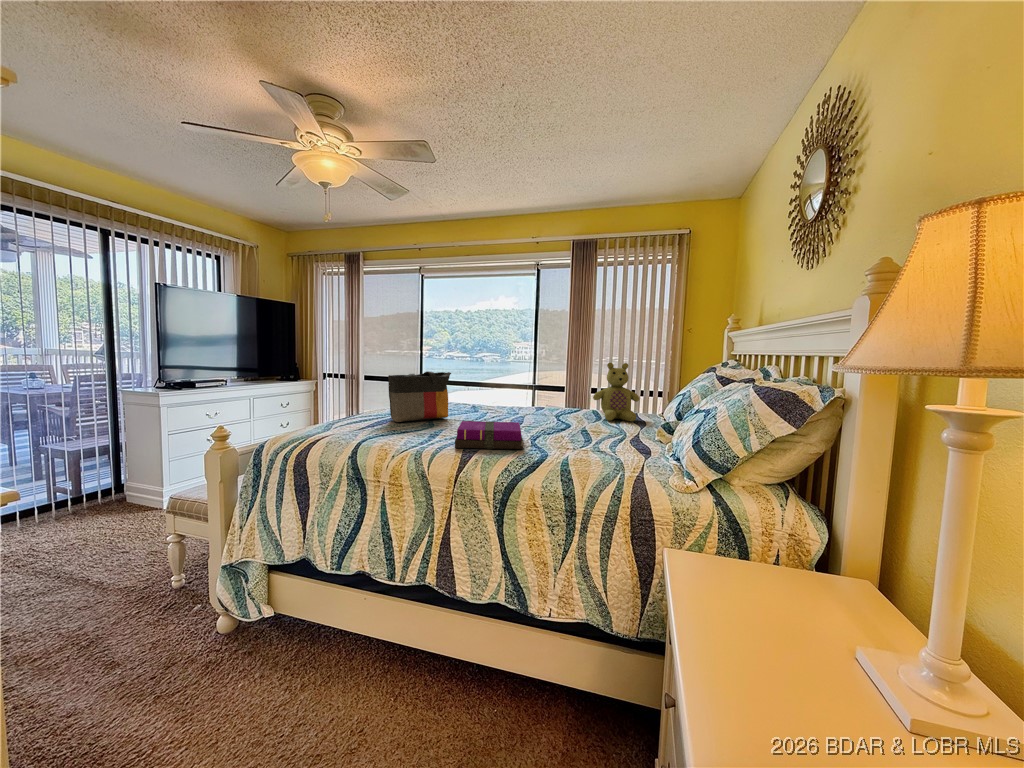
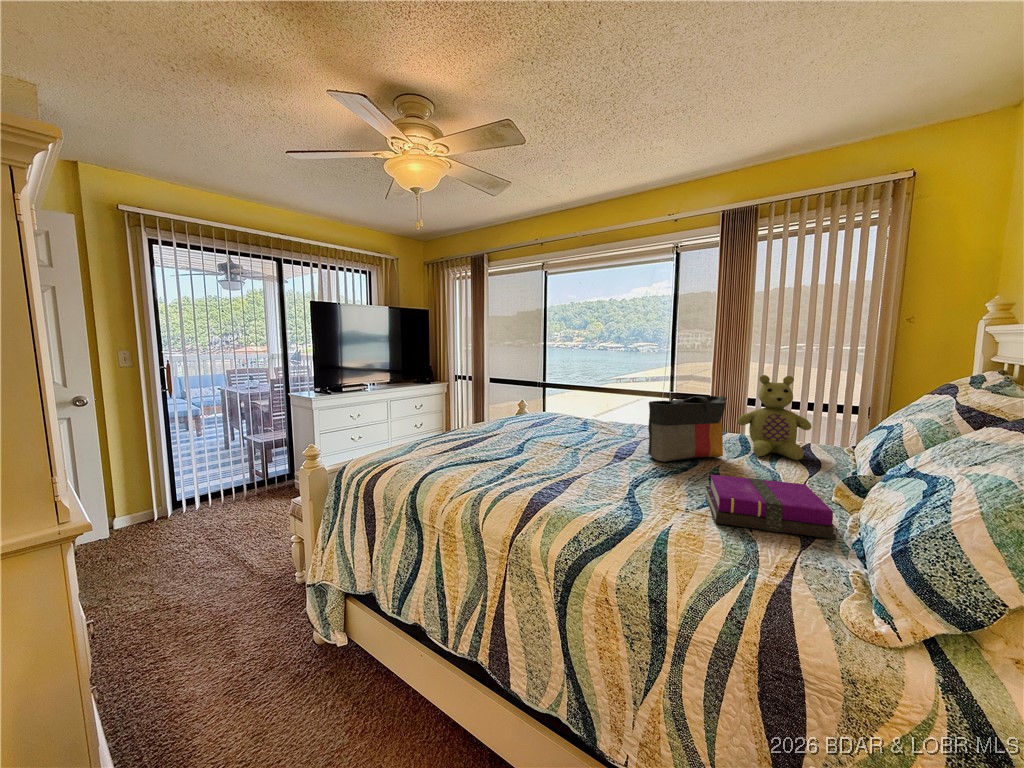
tote bag: present [388,371,451,422] -> present [648,396,727,462]
notebook: present [455,421,524,449] -> present [705,474,837,539]

